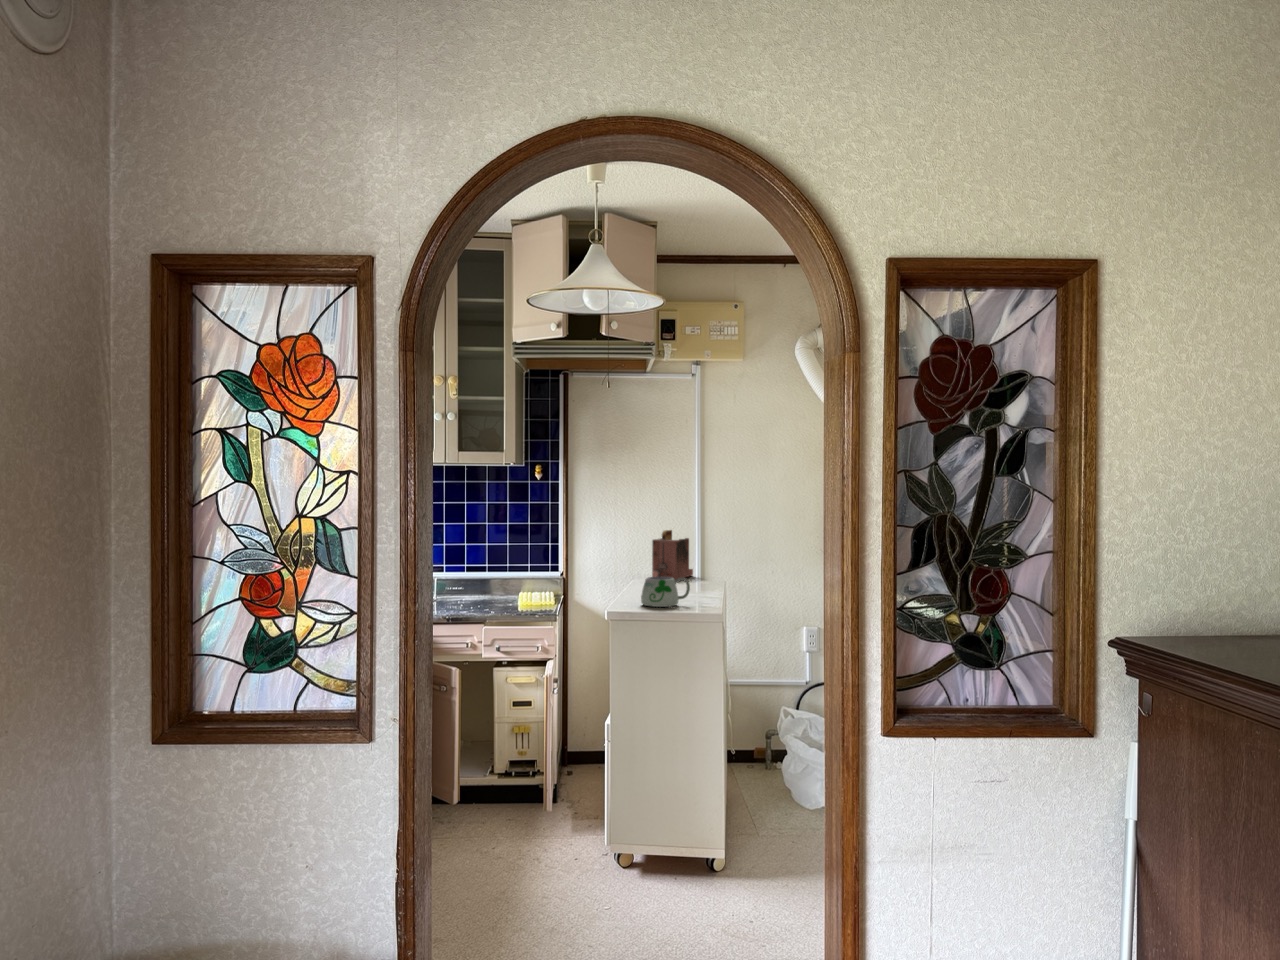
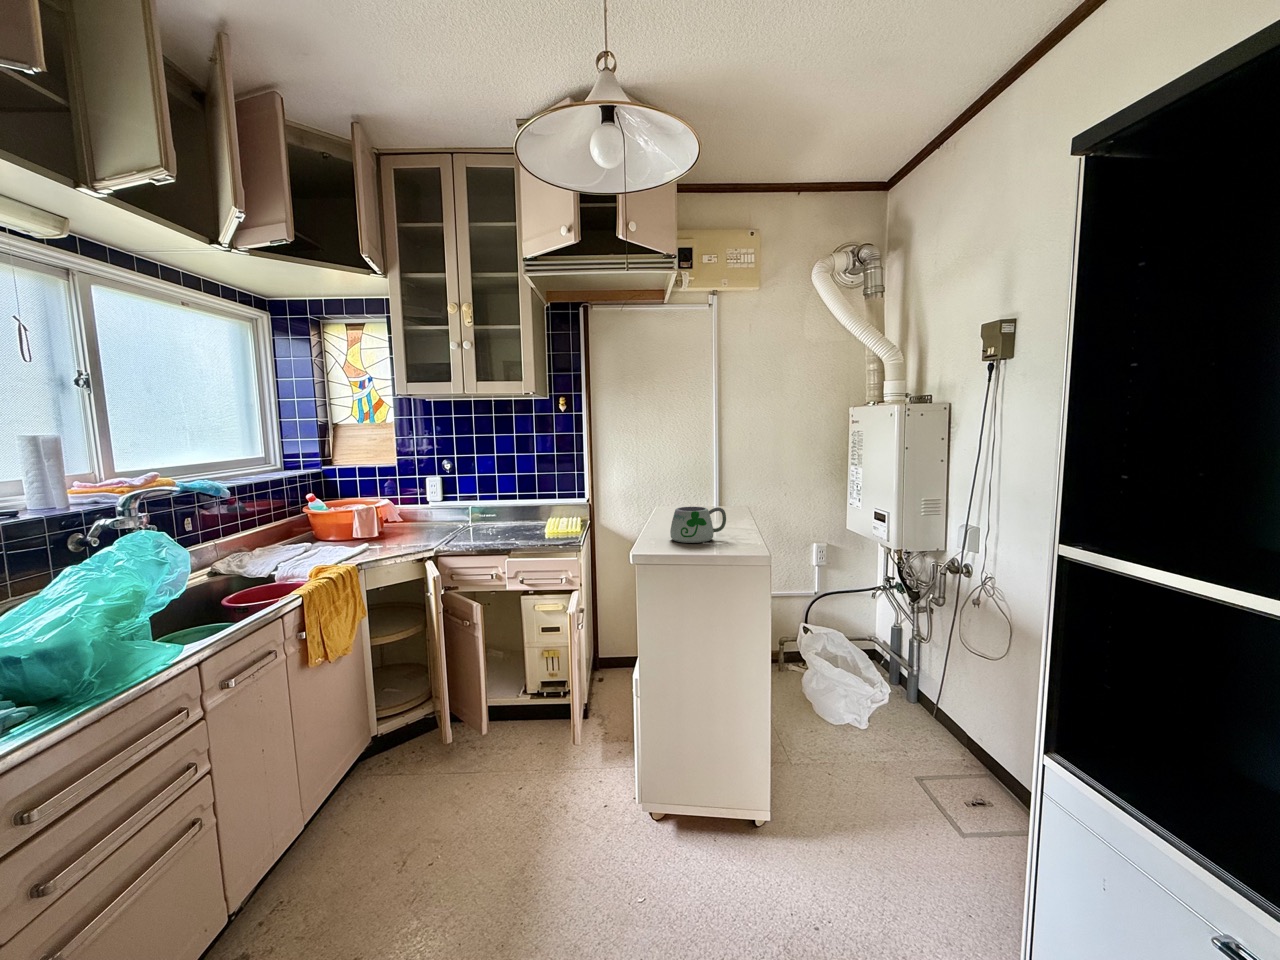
toaster: present [652,530,693,580] -> none [673,454,710,502]

